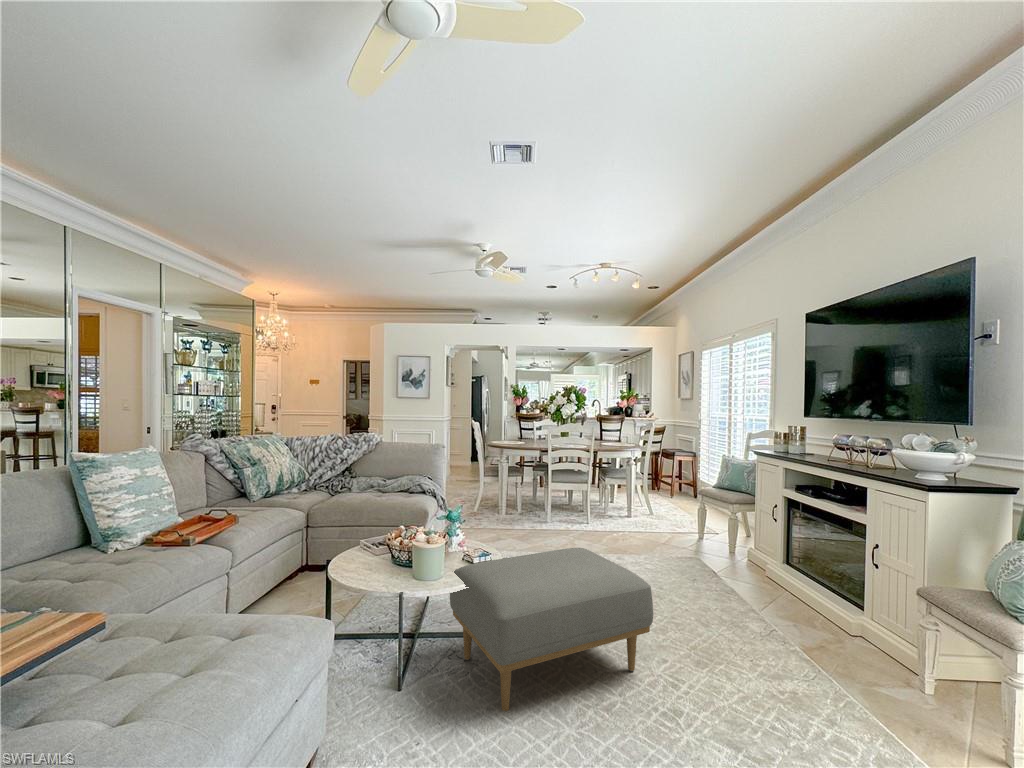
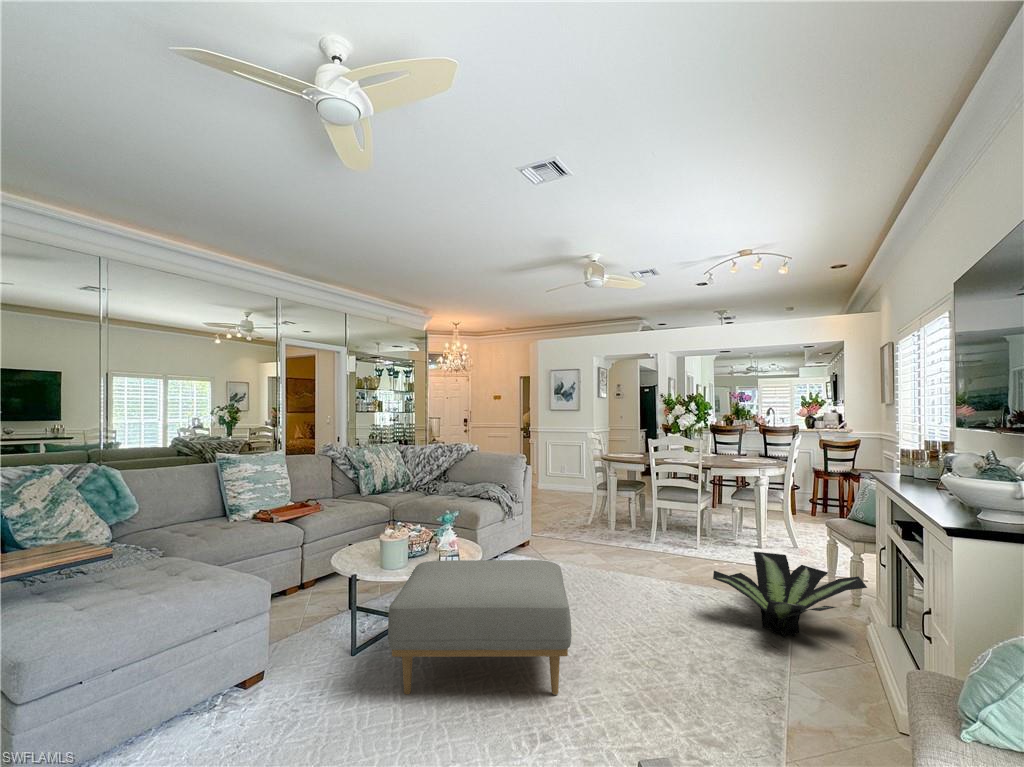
potted plant: none [663,520,775,585] -> present [713,552,867,637]

